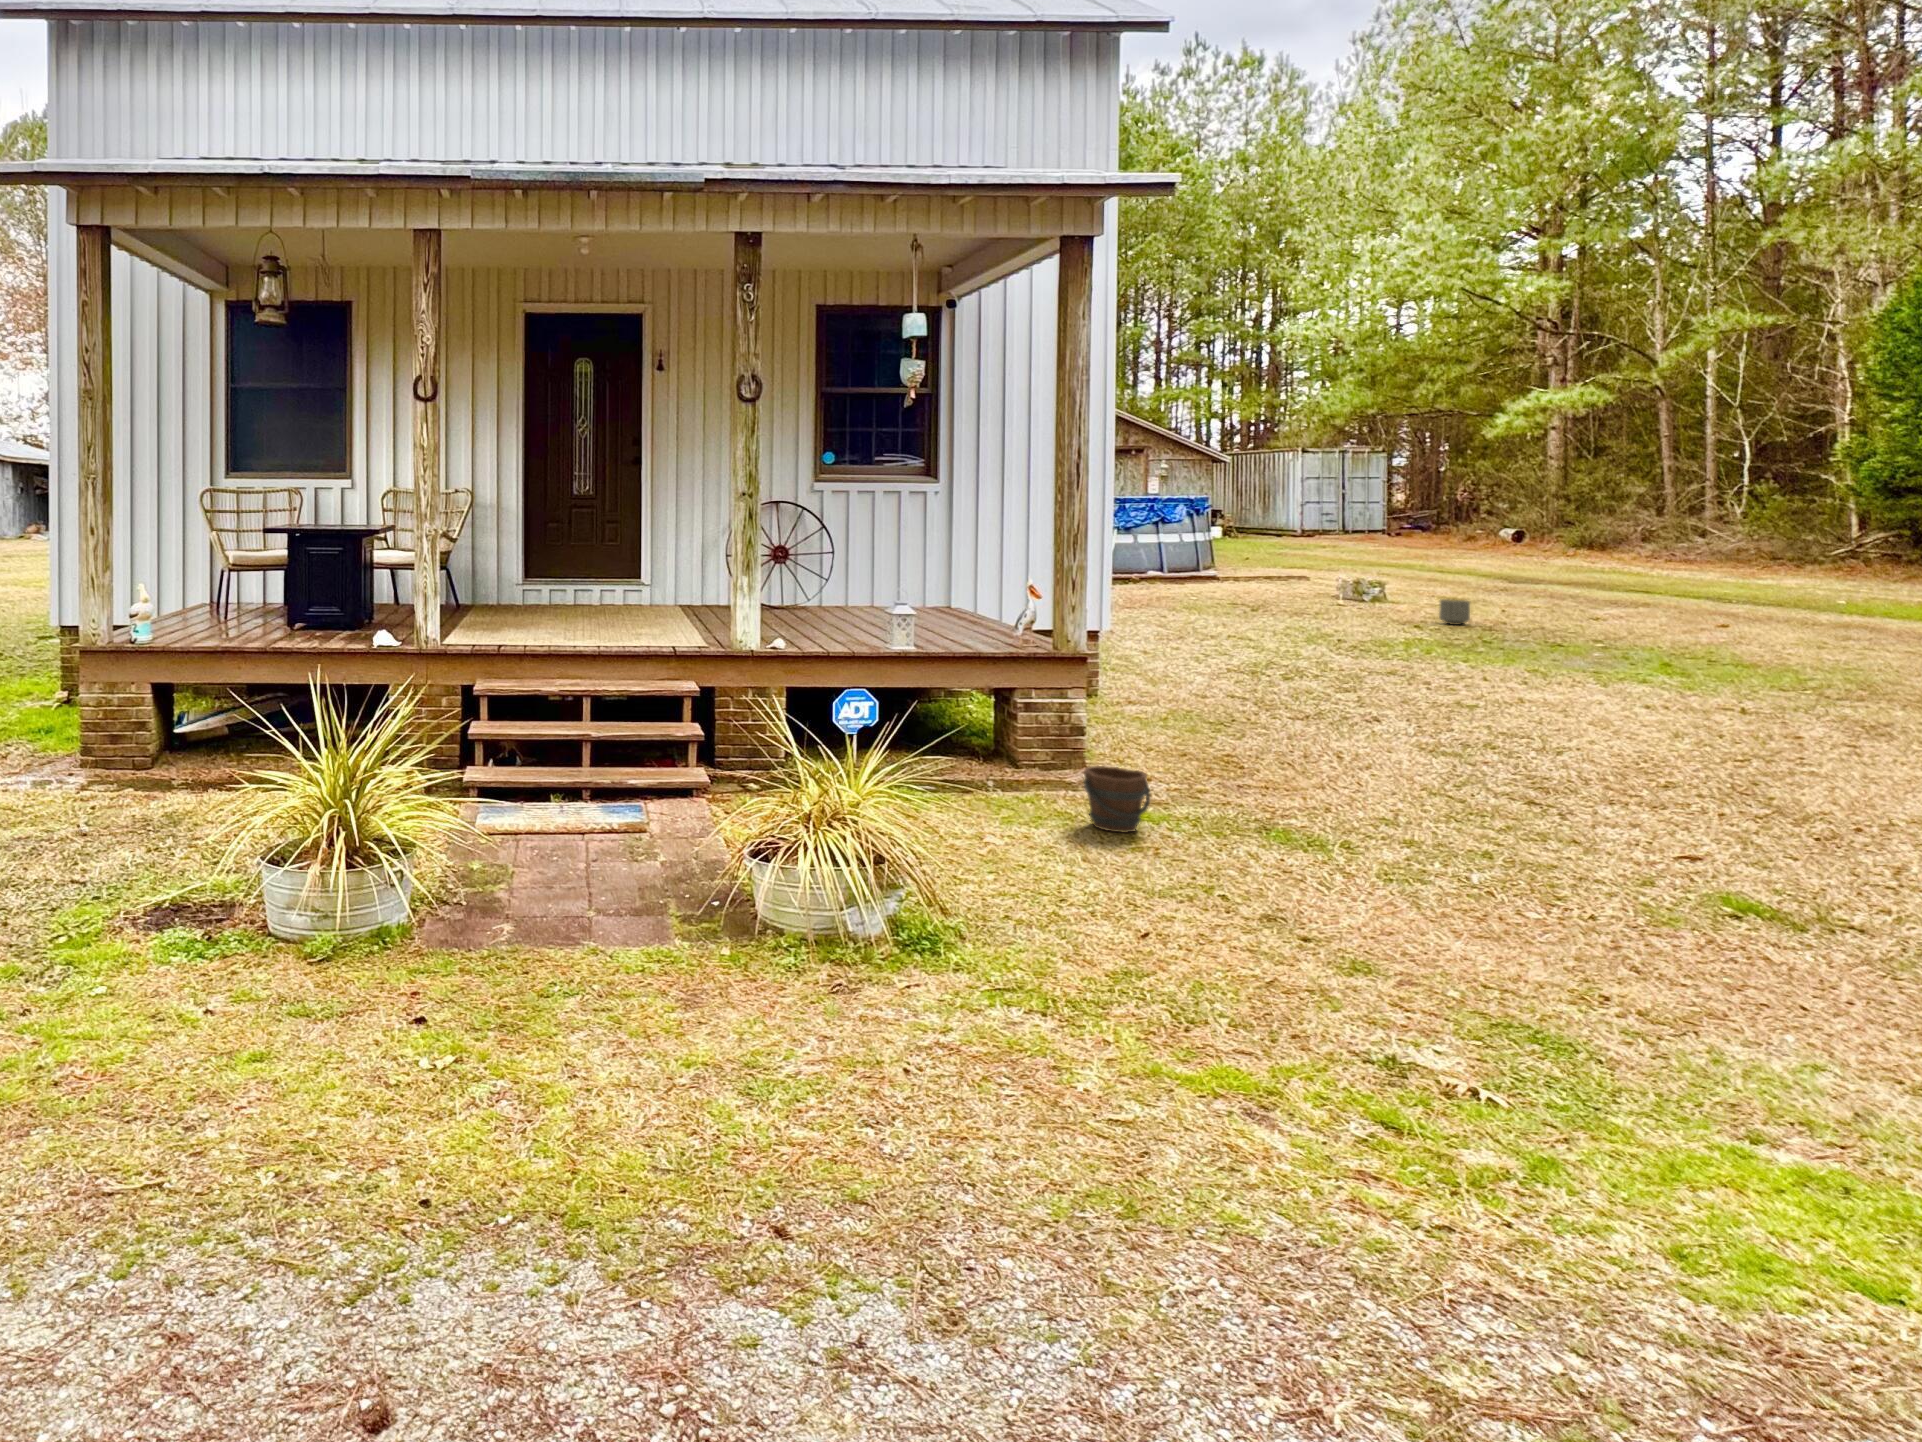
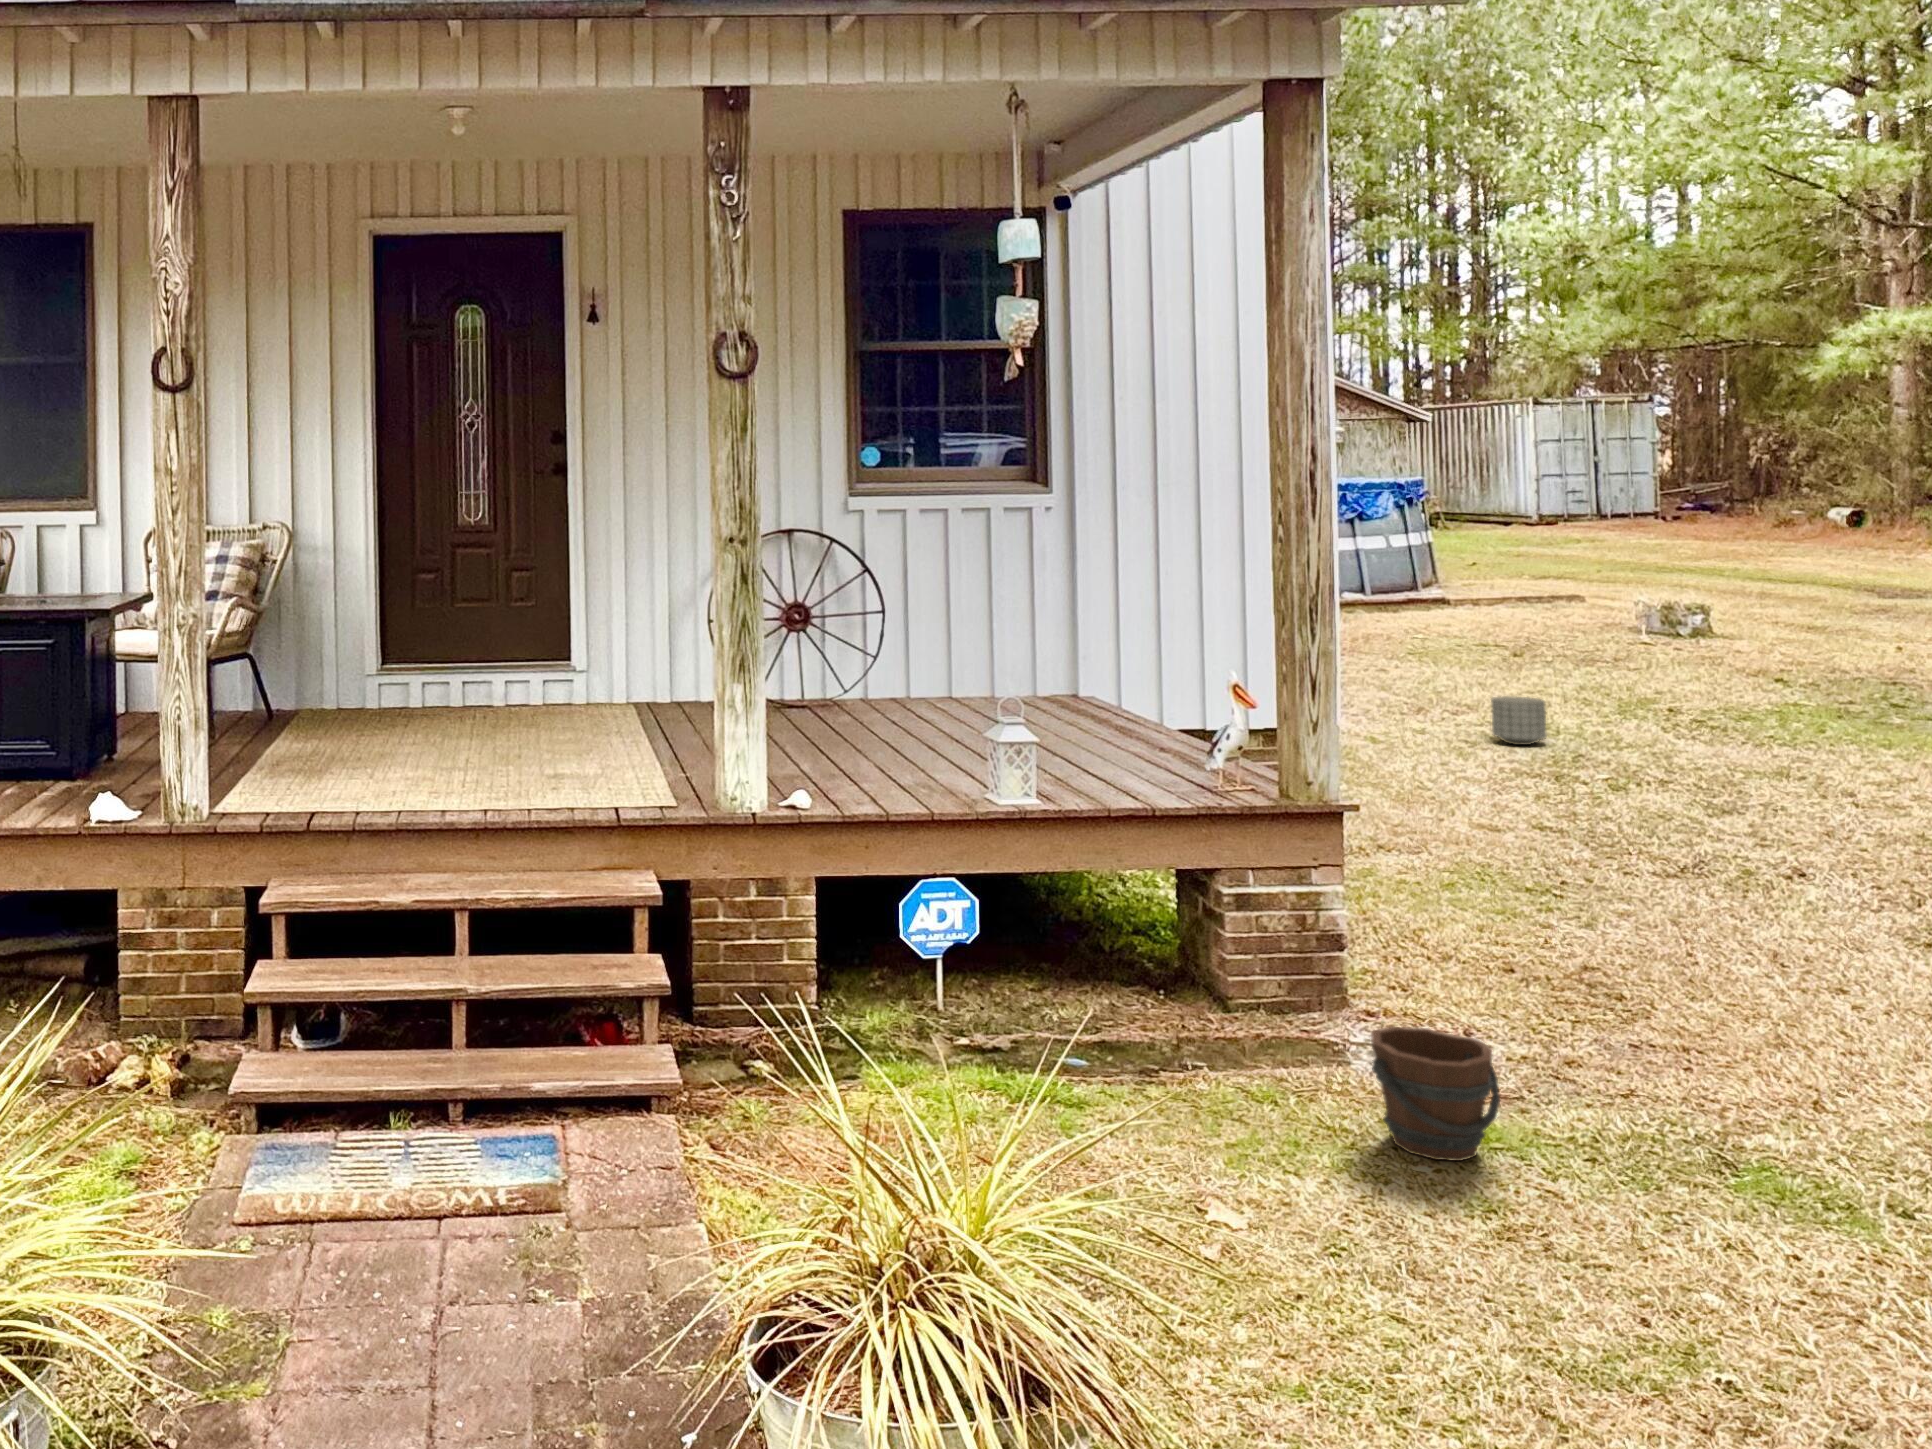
planter: present [1439,599,1470,625] -> present [1491,696,1546,745]

